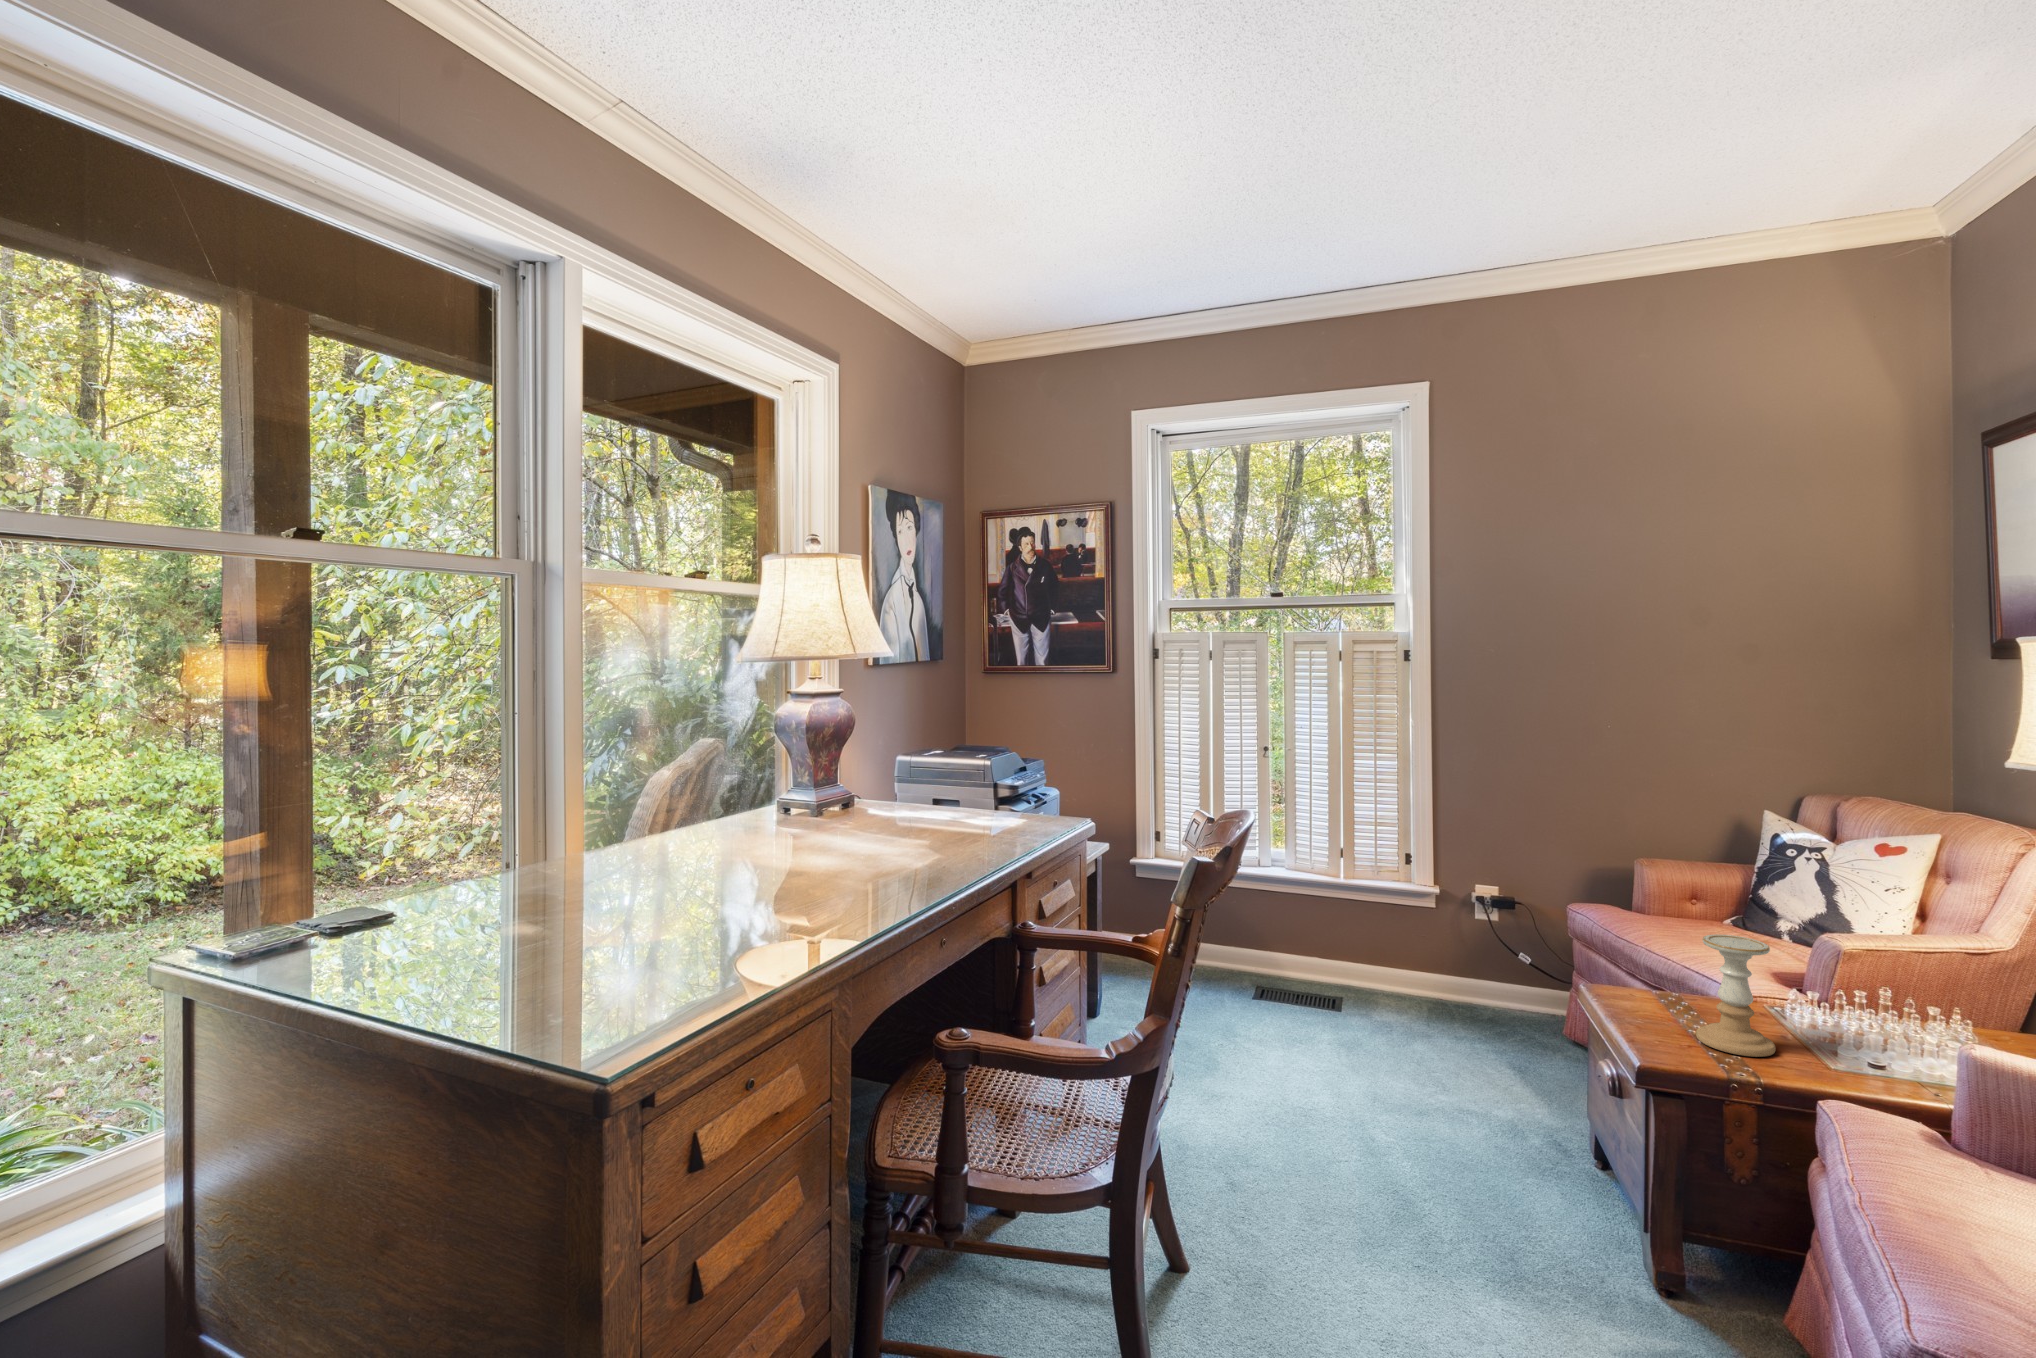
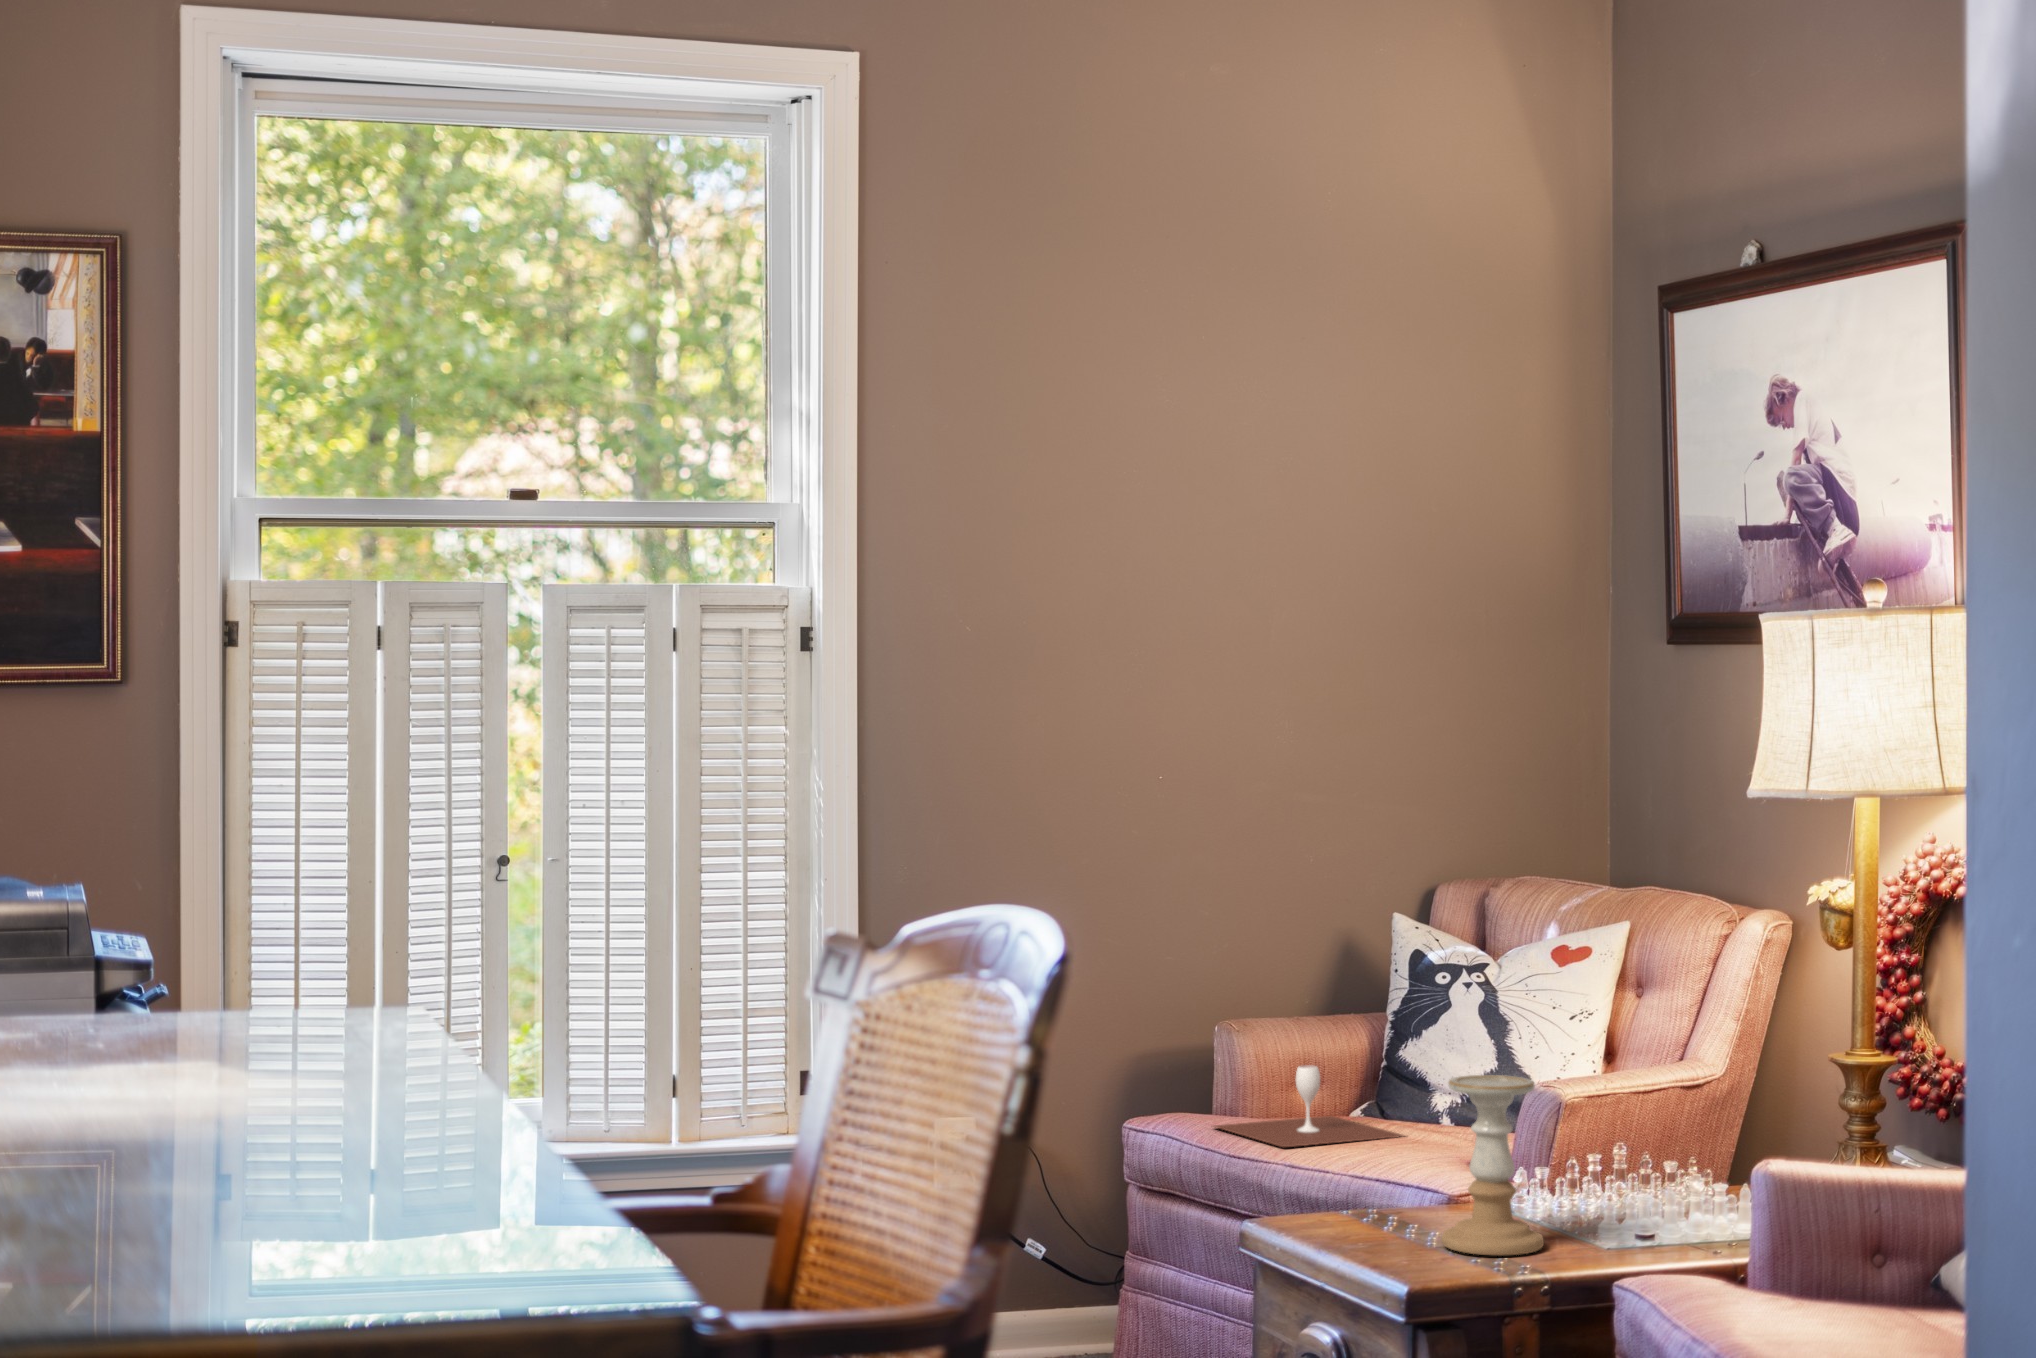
wine glass: none [1620,894,1748,945] -> present [1214,1065,1405,1147]

